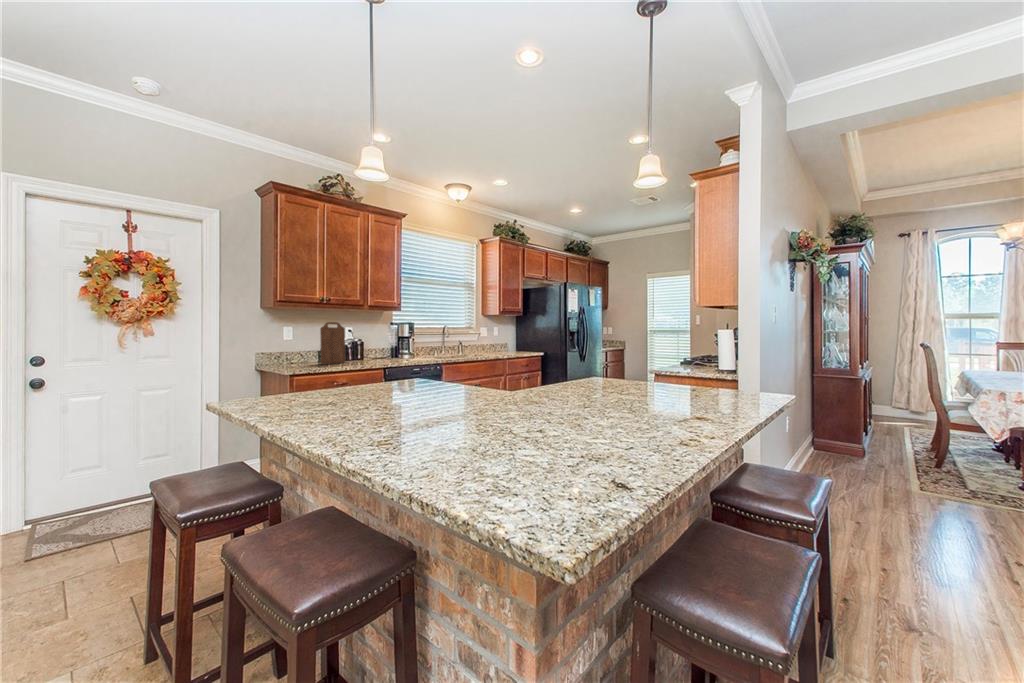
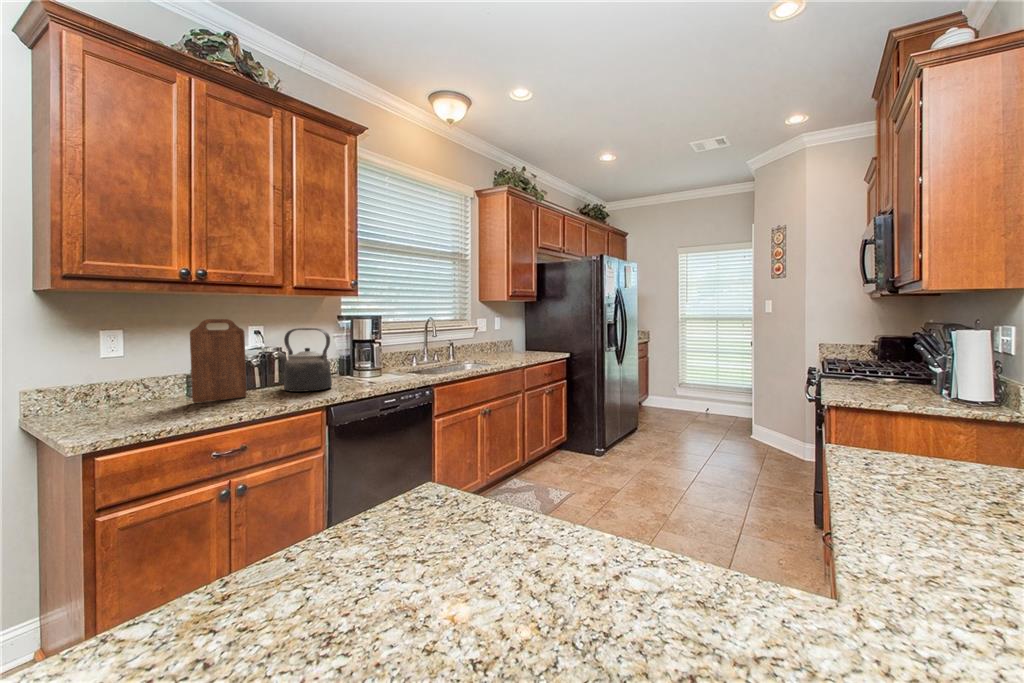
kettle: none [359,328,387,361] -> present [278,328,332,392]

